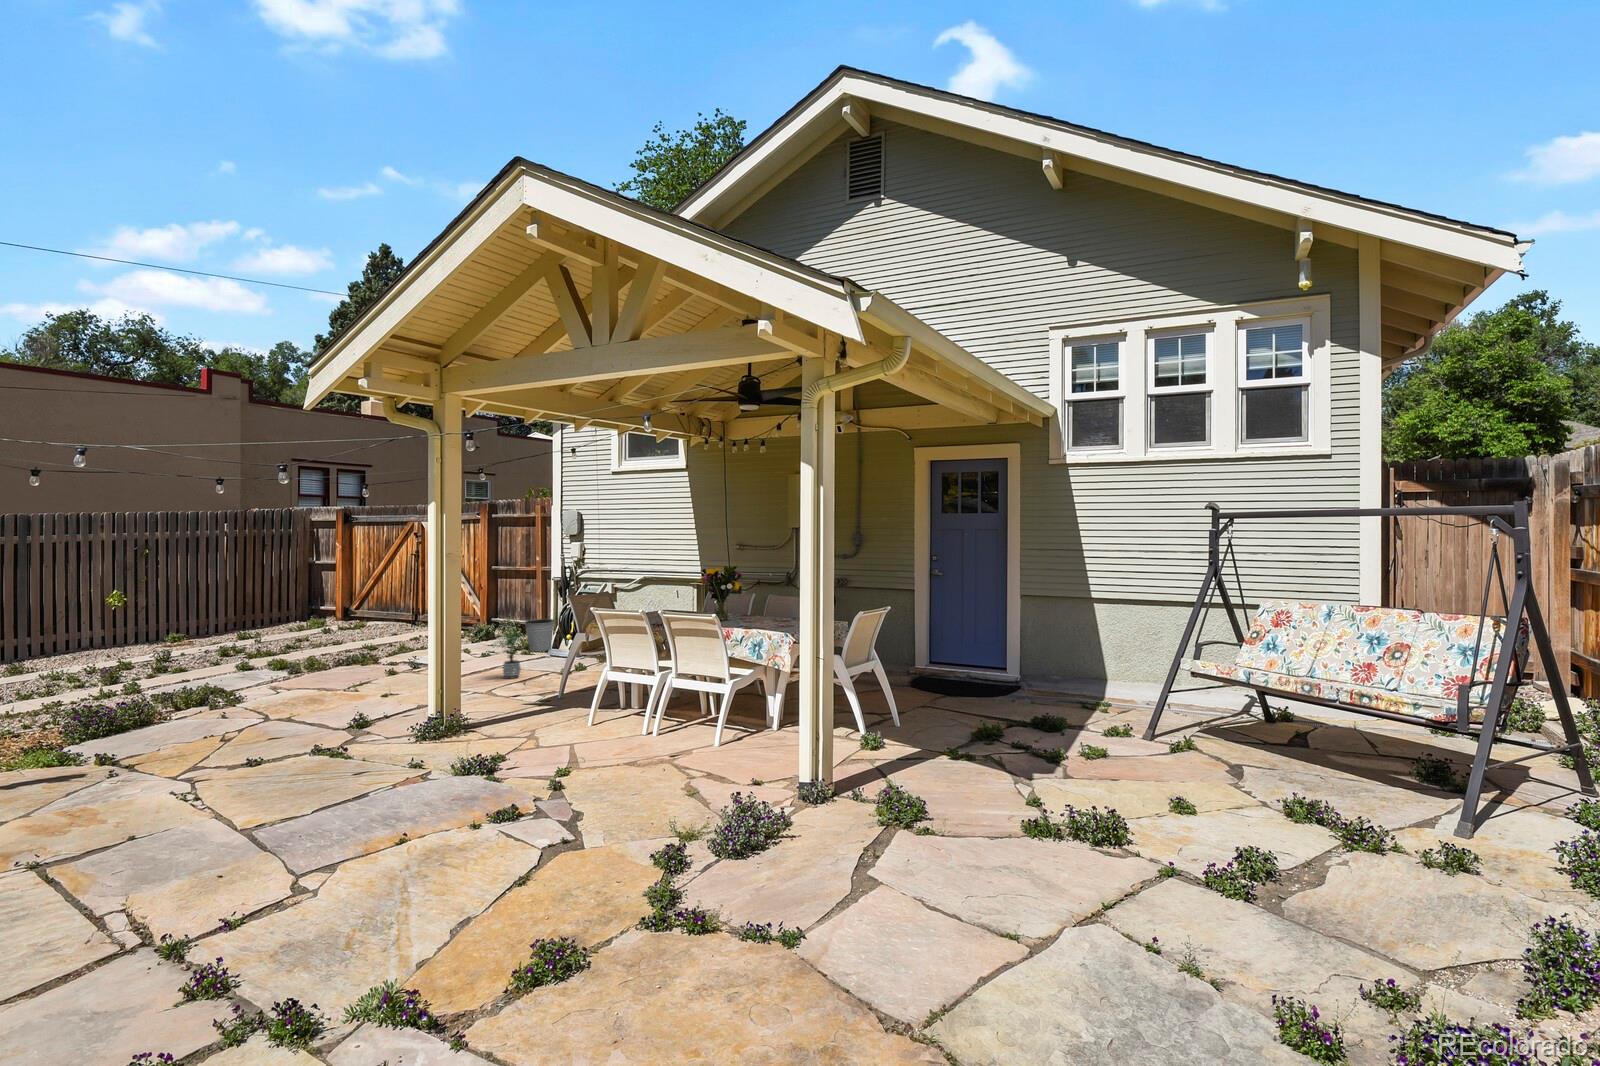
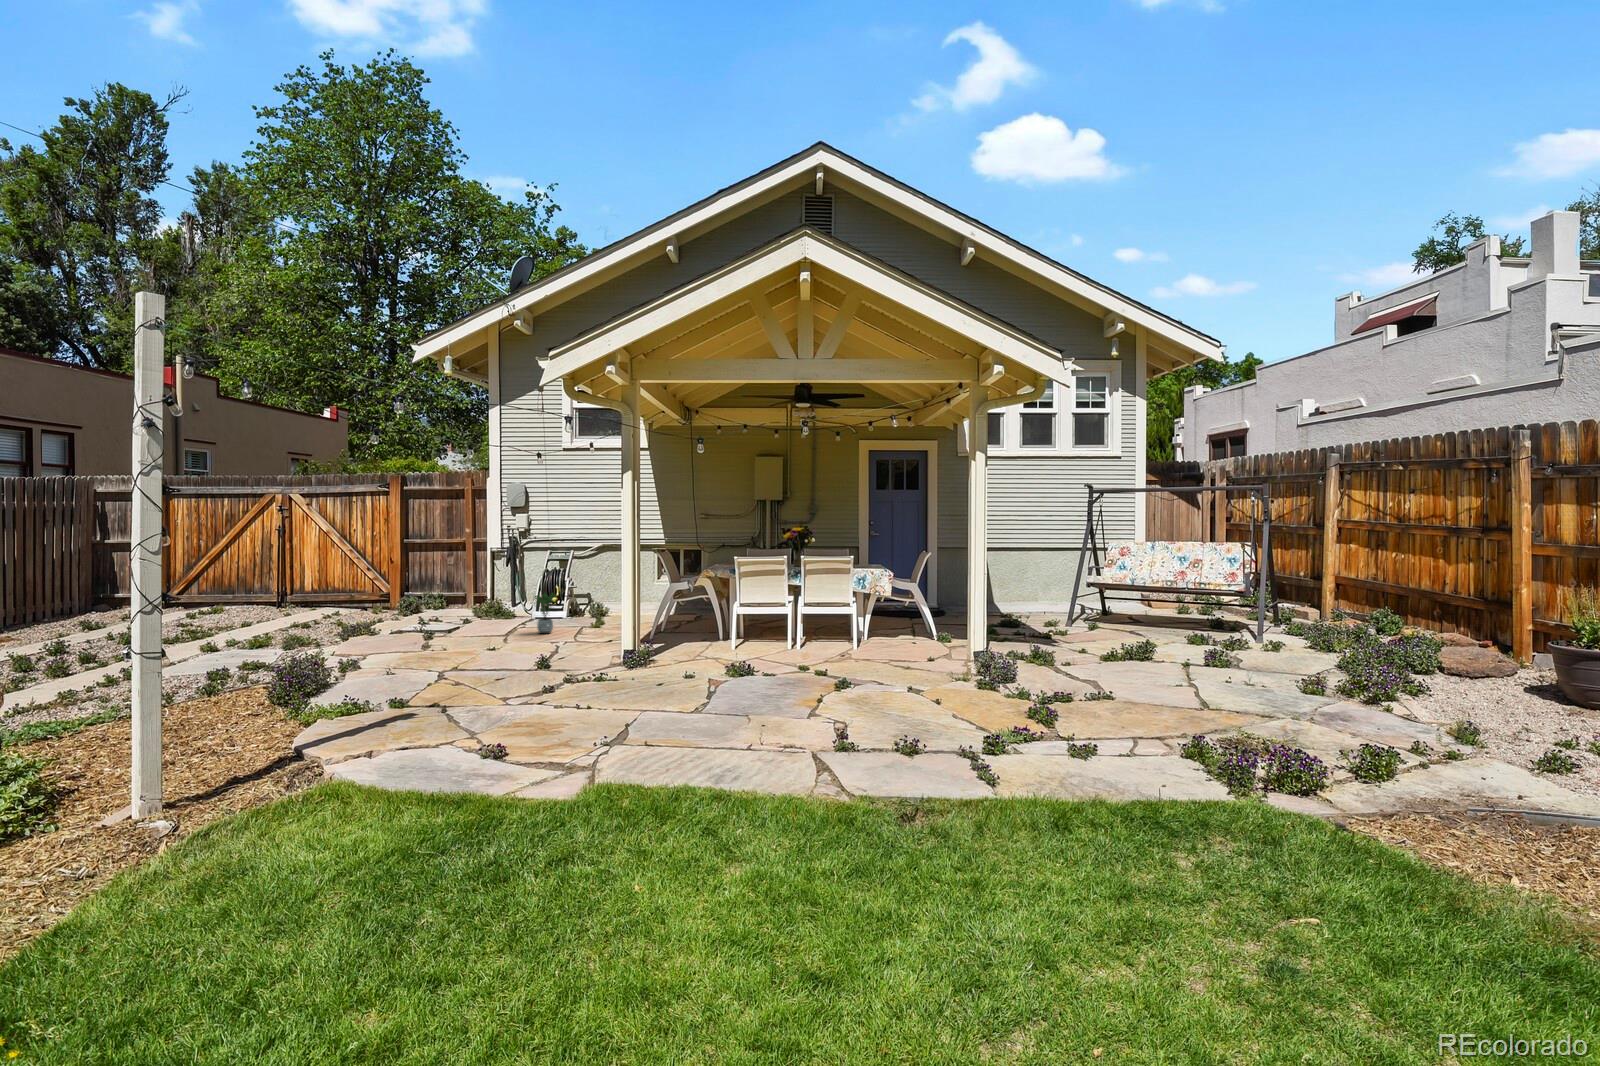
bucket: present [525,619,554,651] -> none [489,587,519,617]

